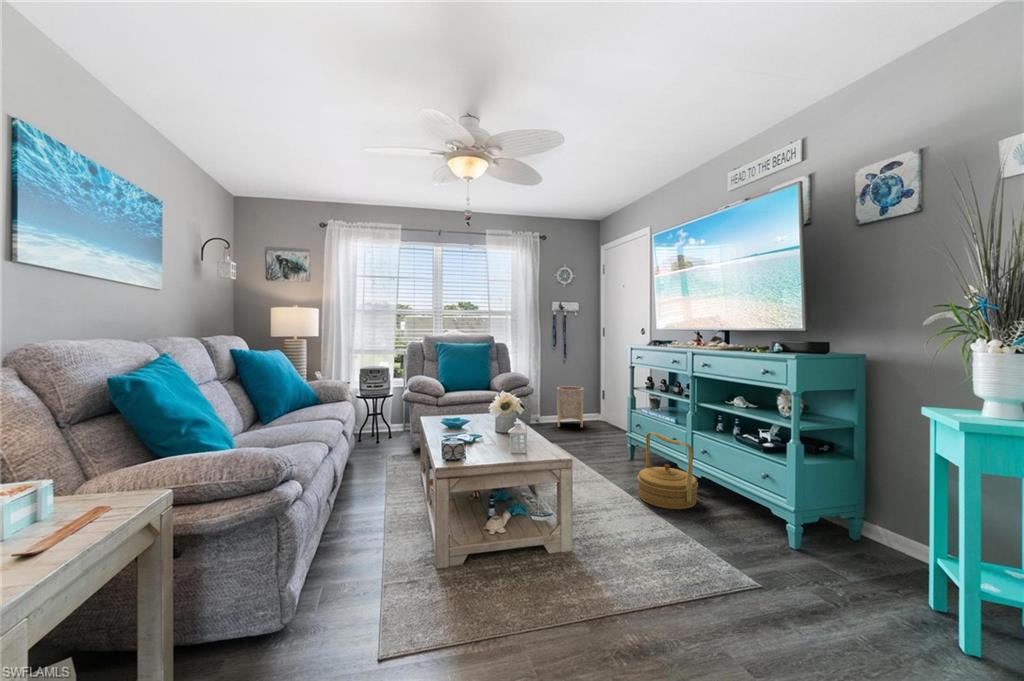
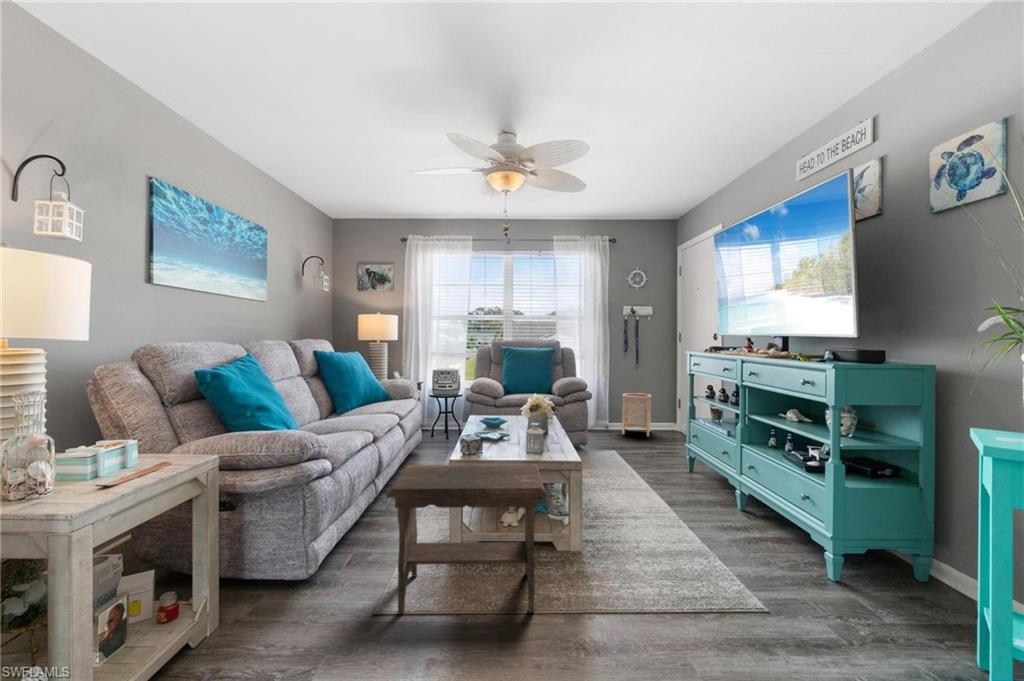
woven basket: present [637,432,698,509] -> none [675,443,742,527]
footstool: none [396,466,569,653] -> present [386,464,546,614]

